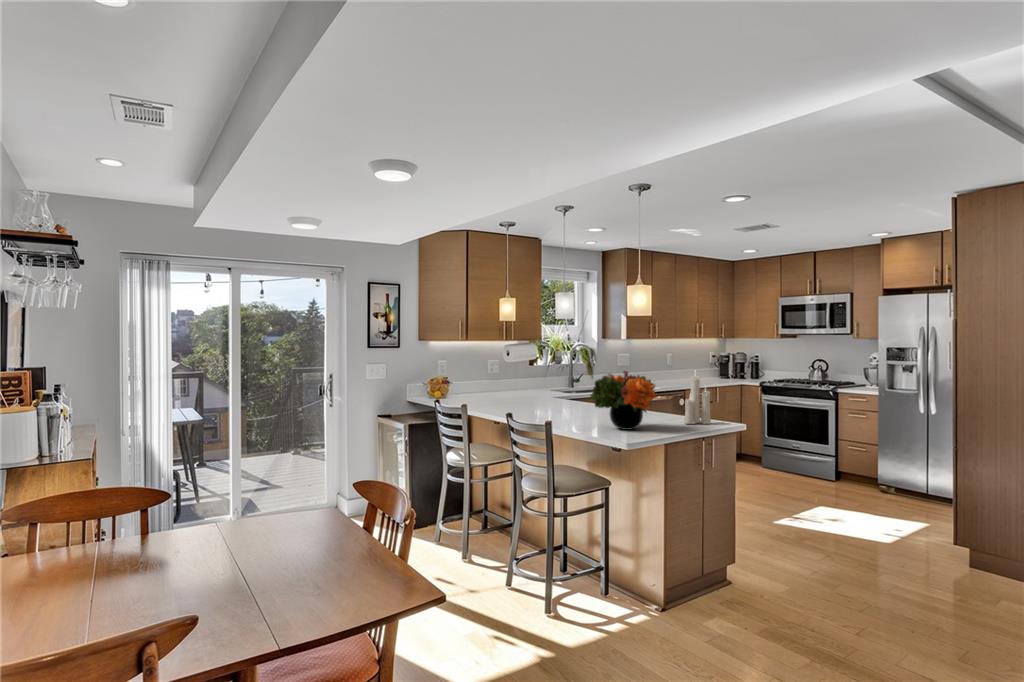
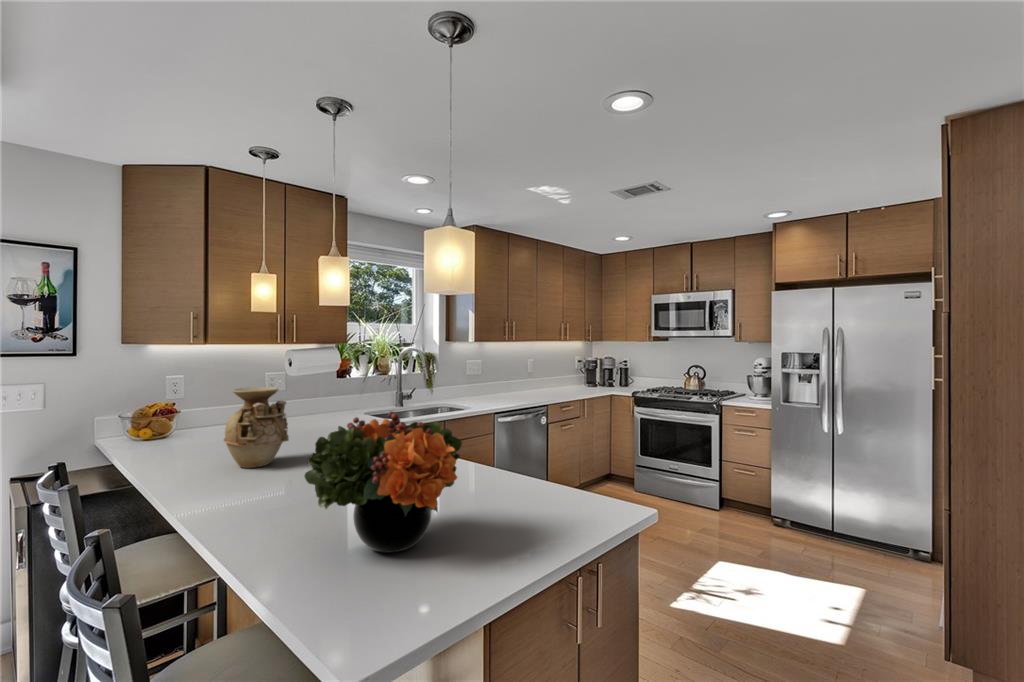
vase: none [505,366,538,409] -> present [223,387,289,468]
candle: present [684,376,711,424] -> none [527,395,579,514]

